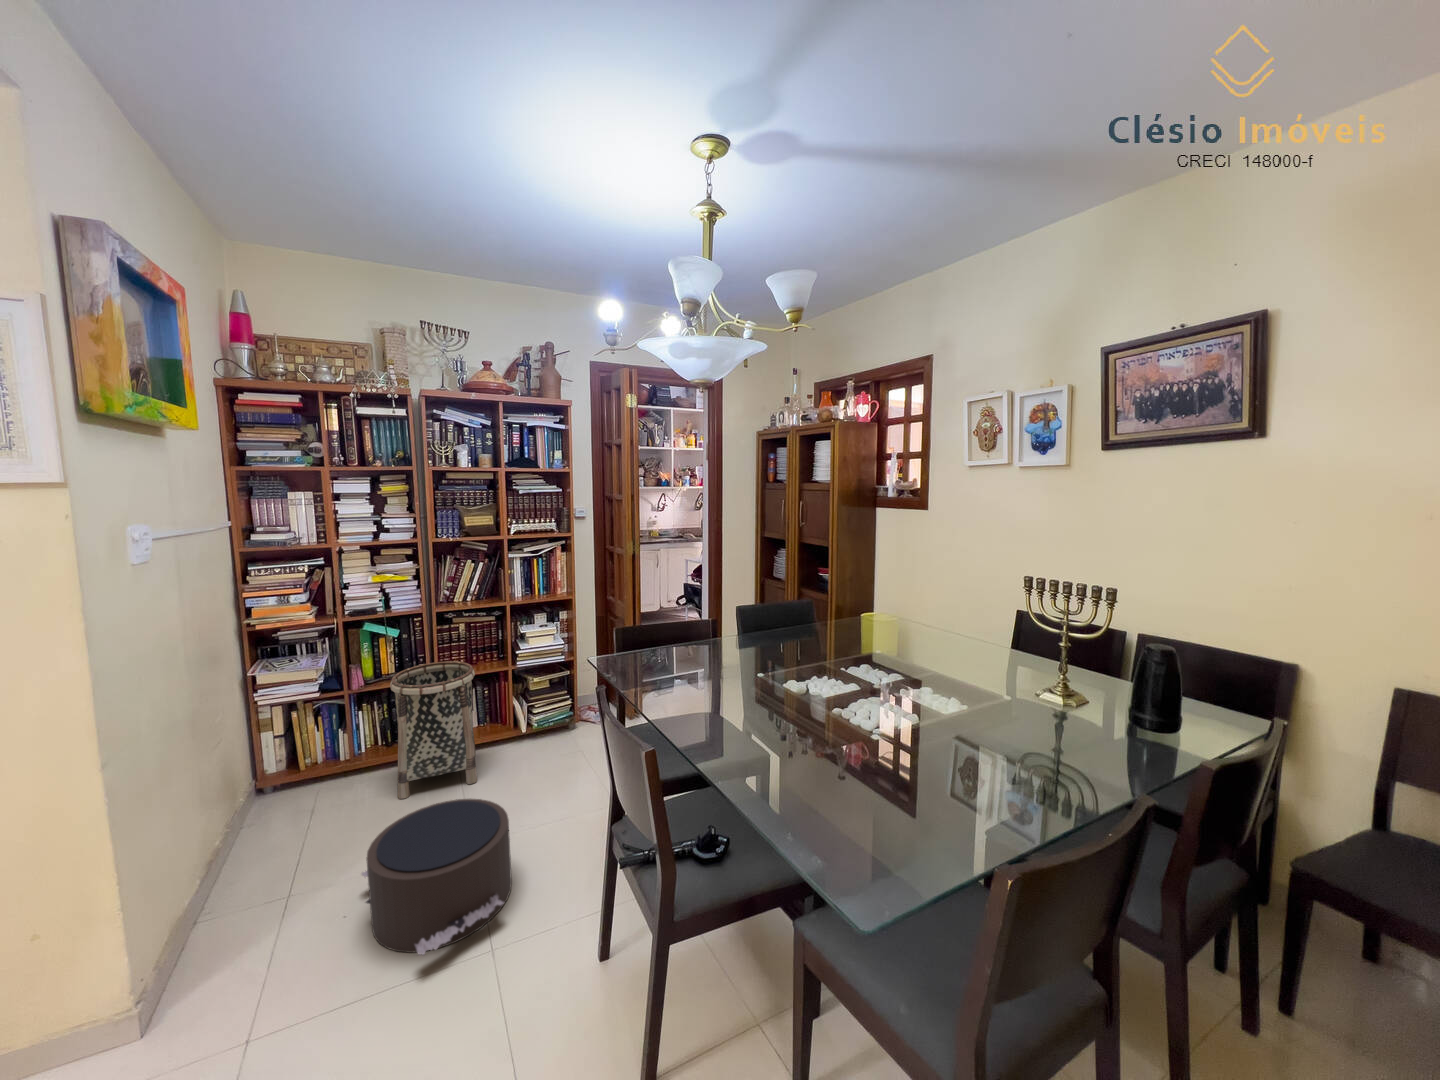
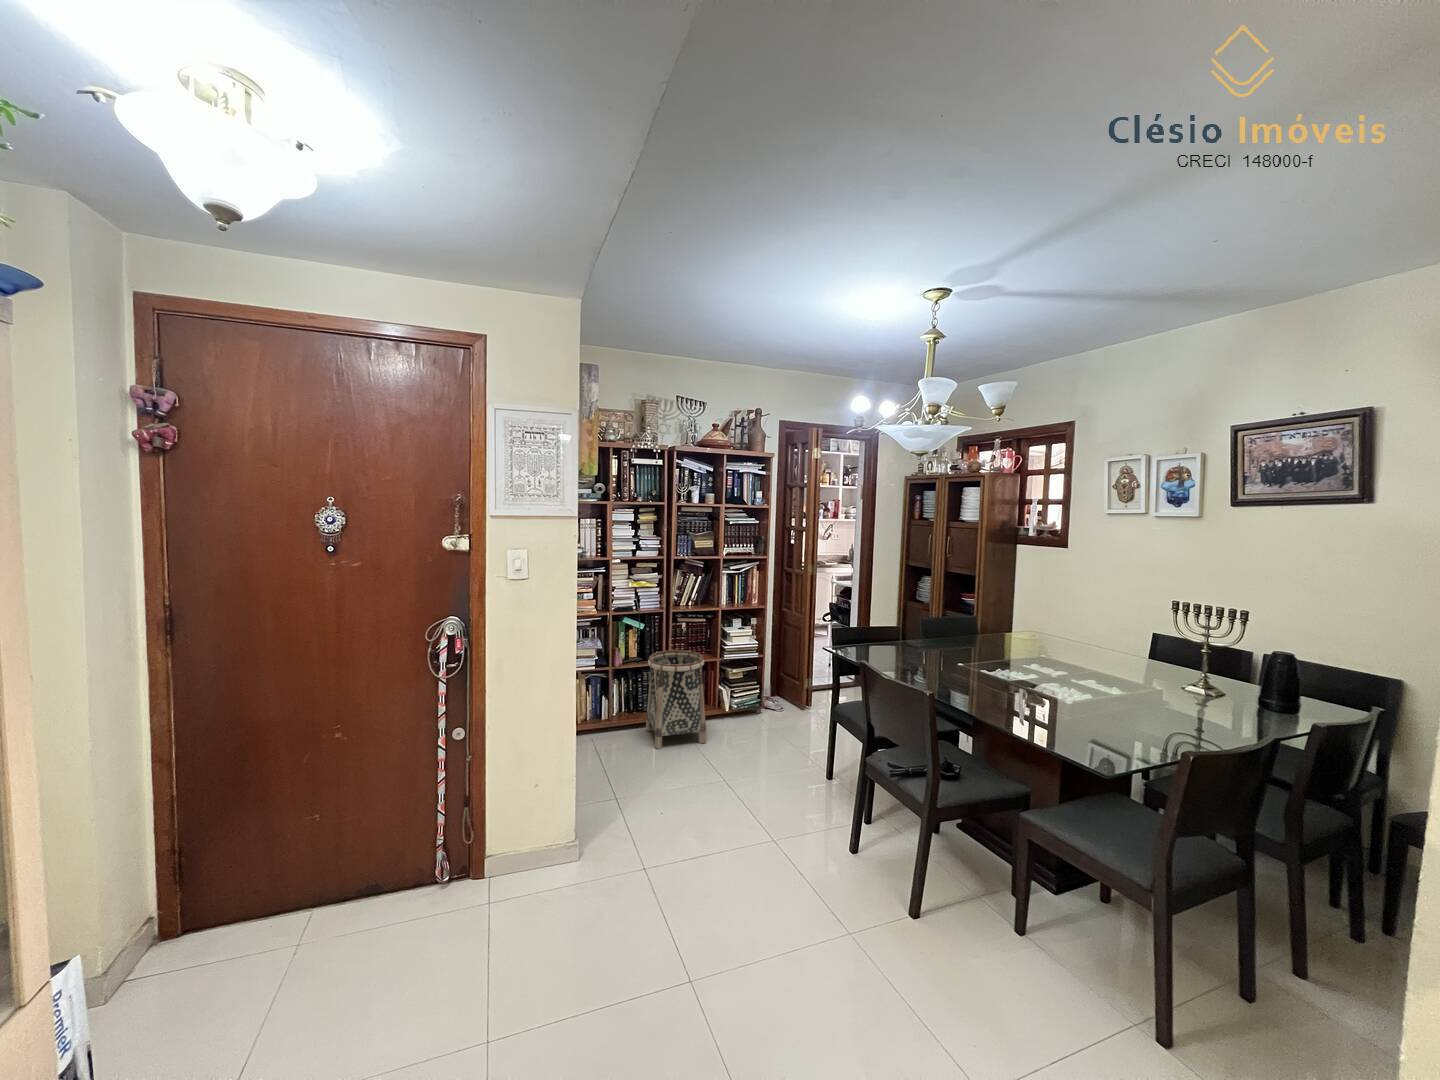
pouf: present [361,799,512,955] -> none [670,743,780,835]

